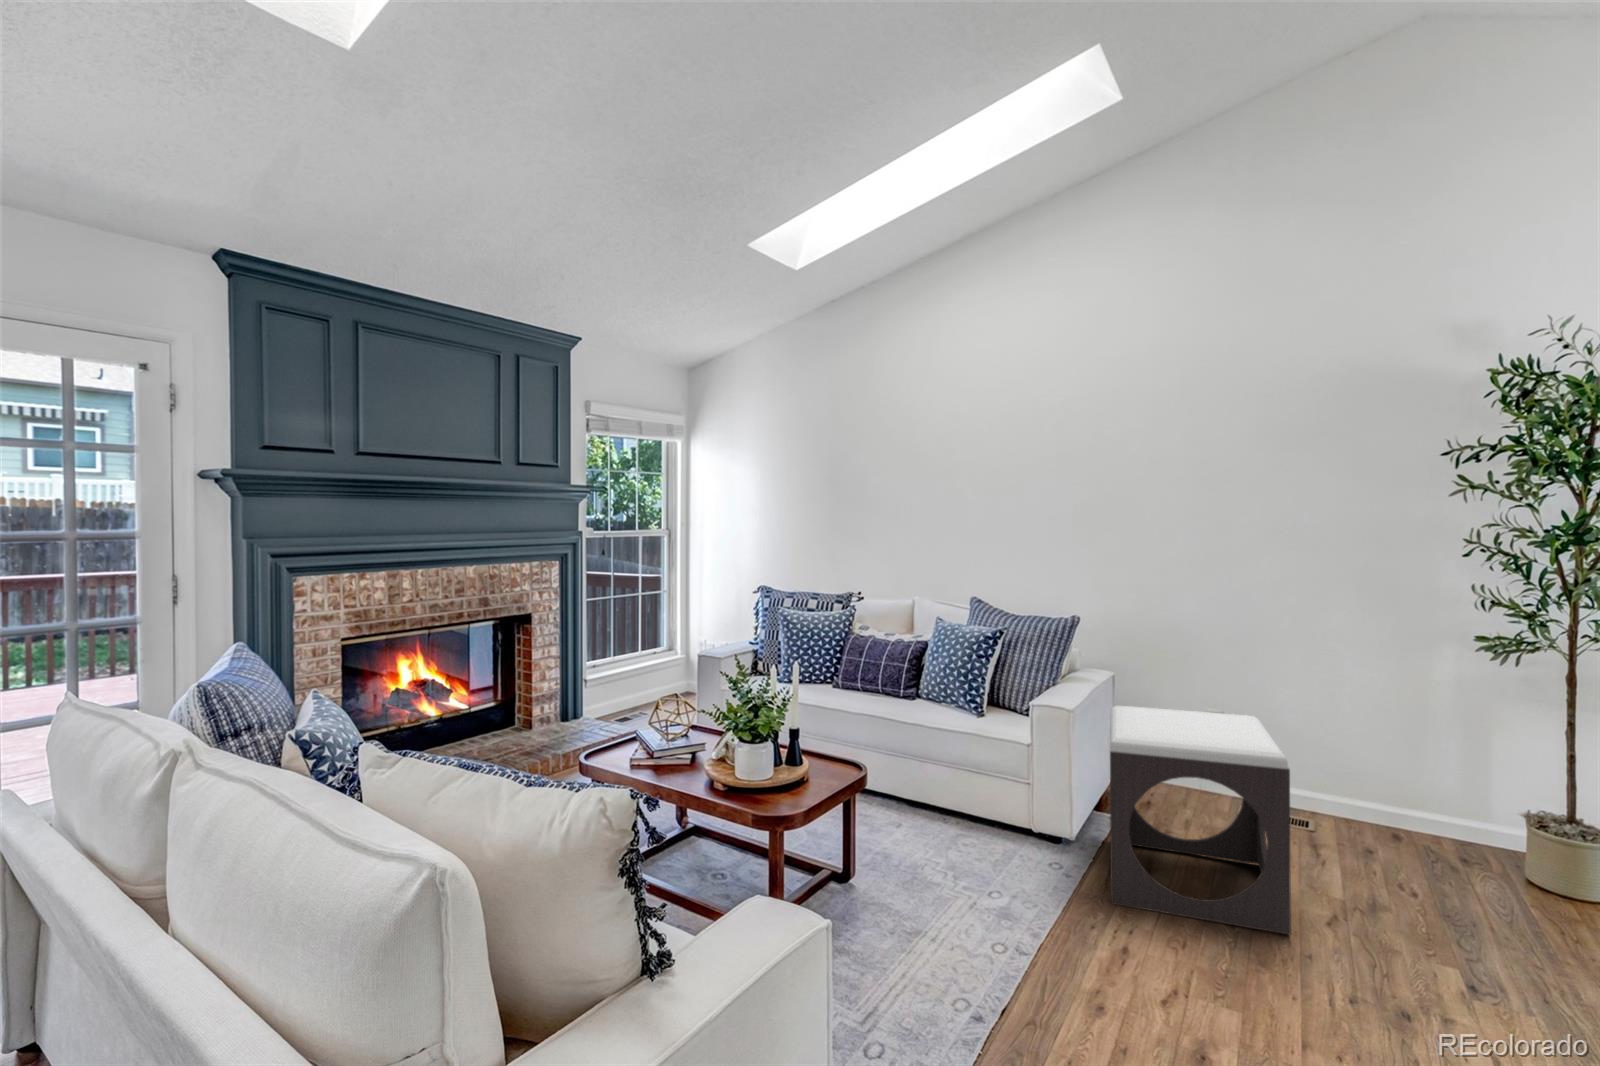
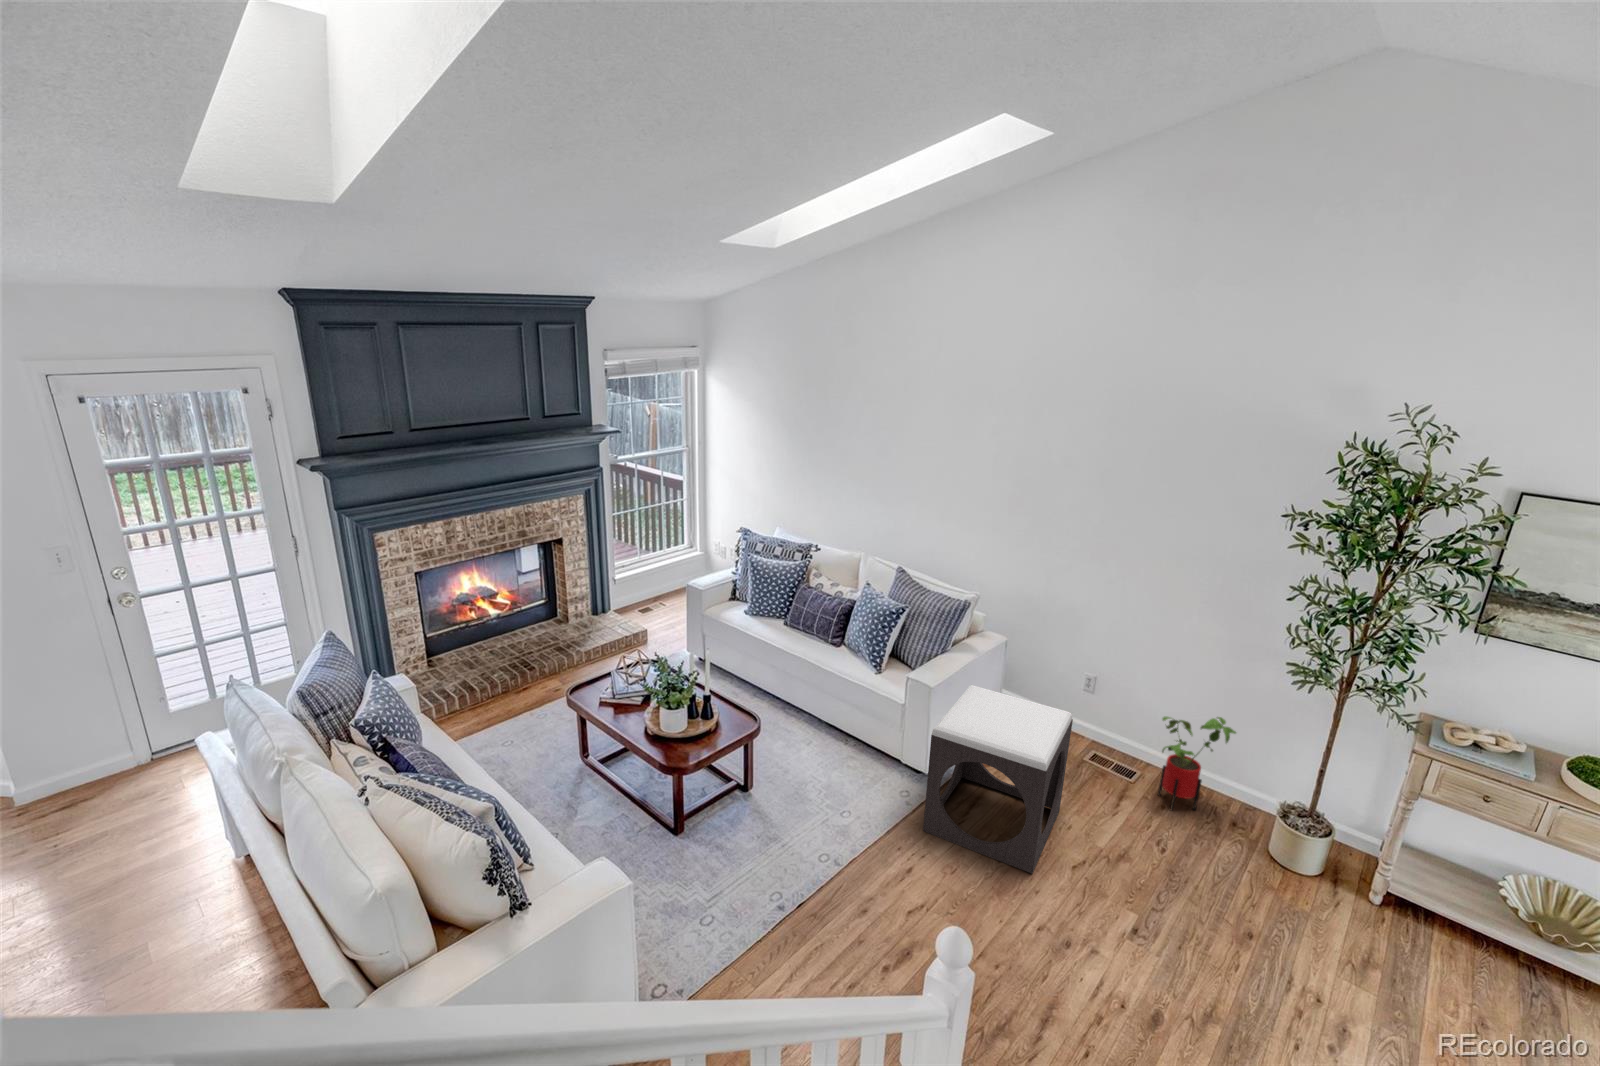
house plant: none [1339,715,1442,851] -> present [1158,717,1236,810]

